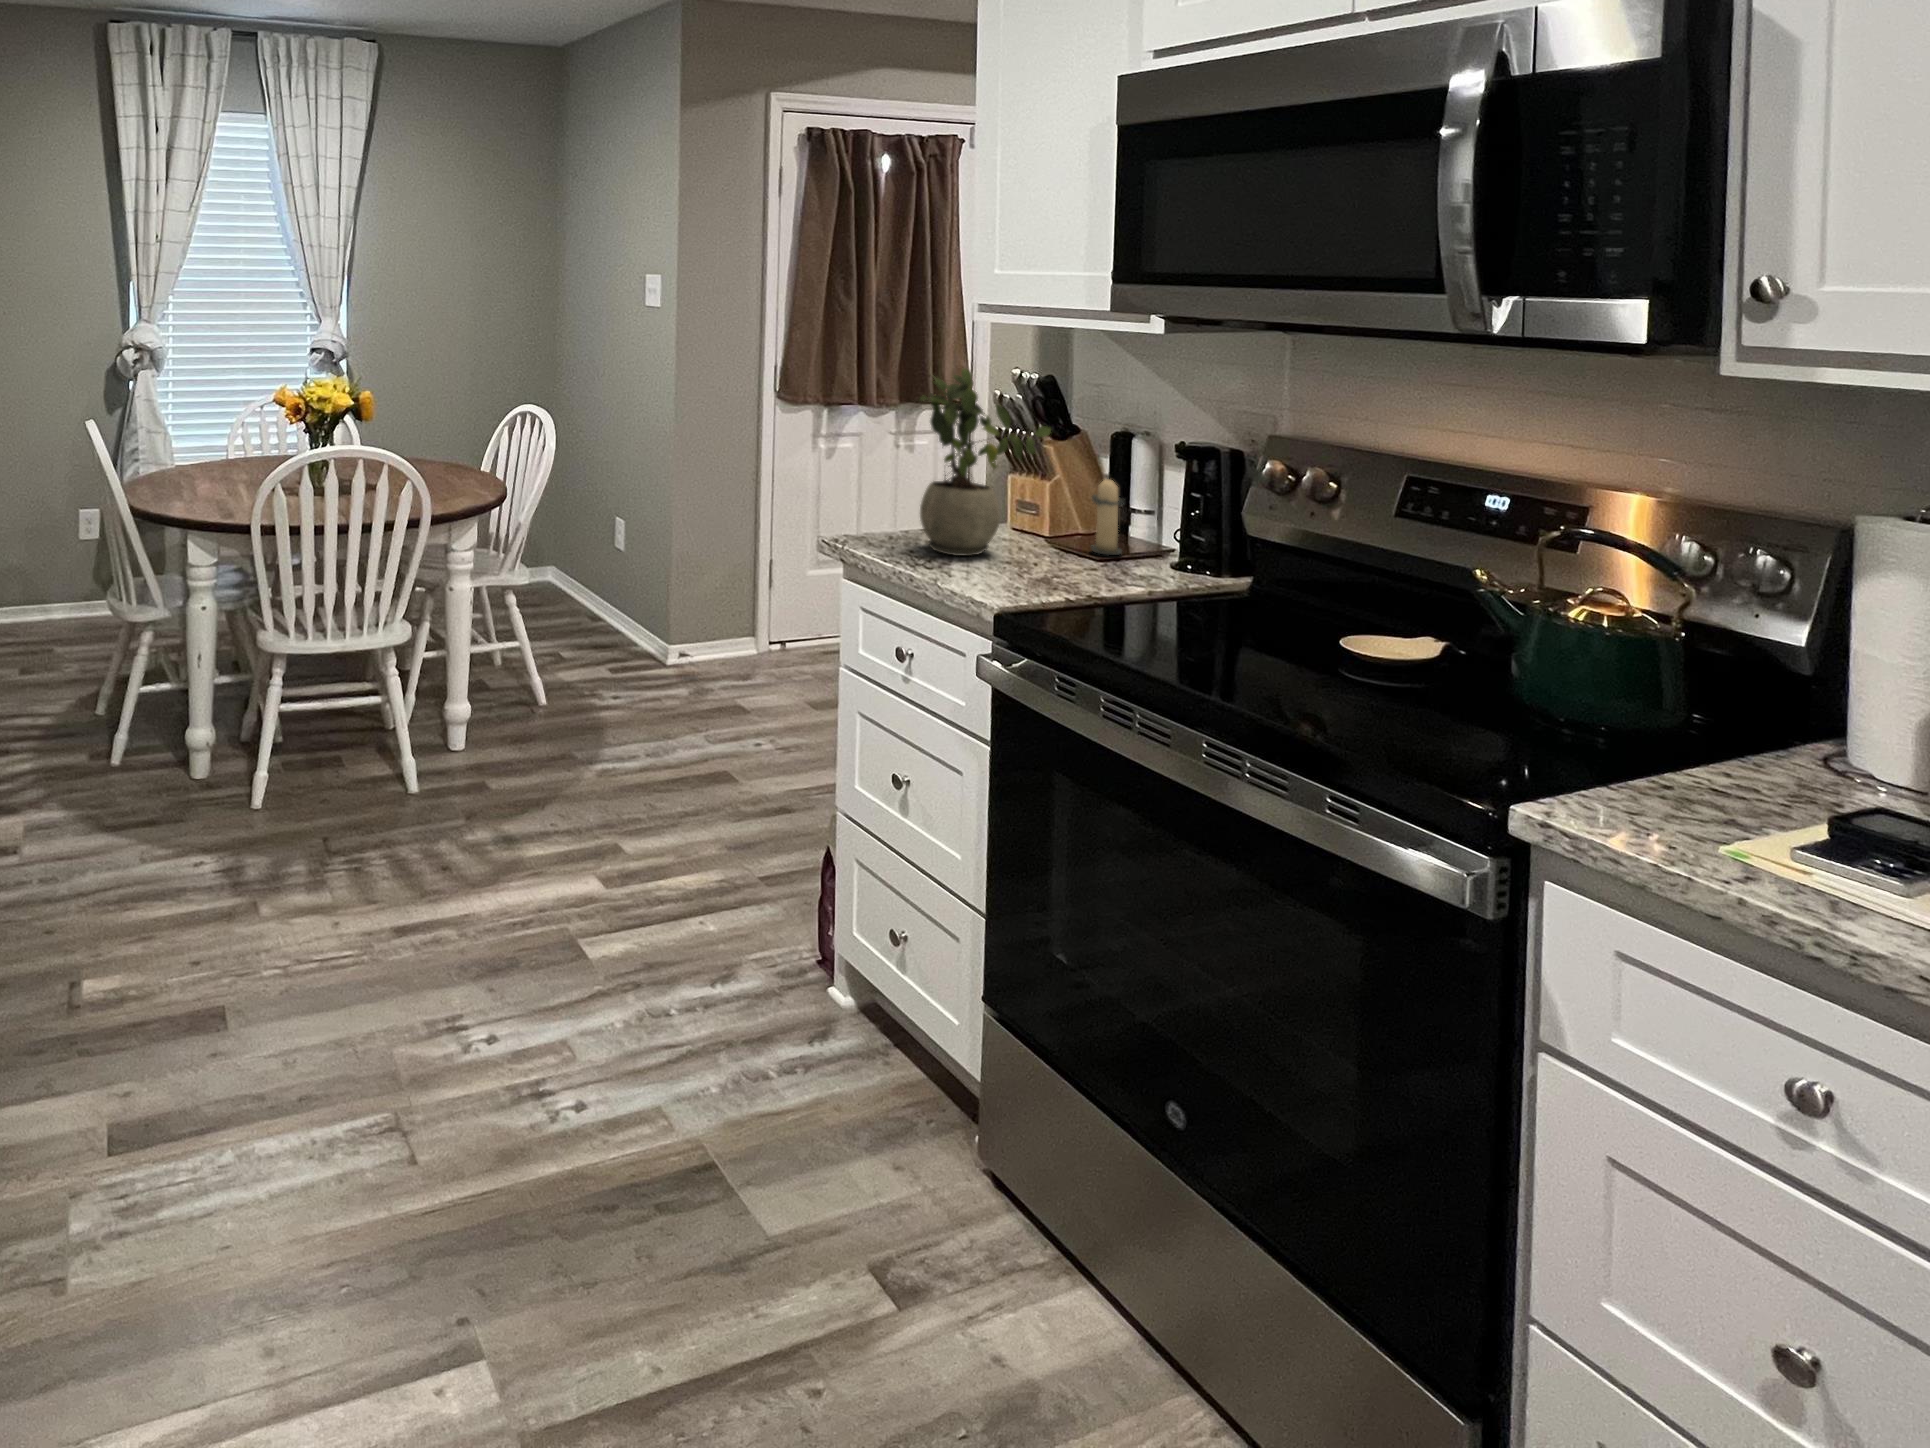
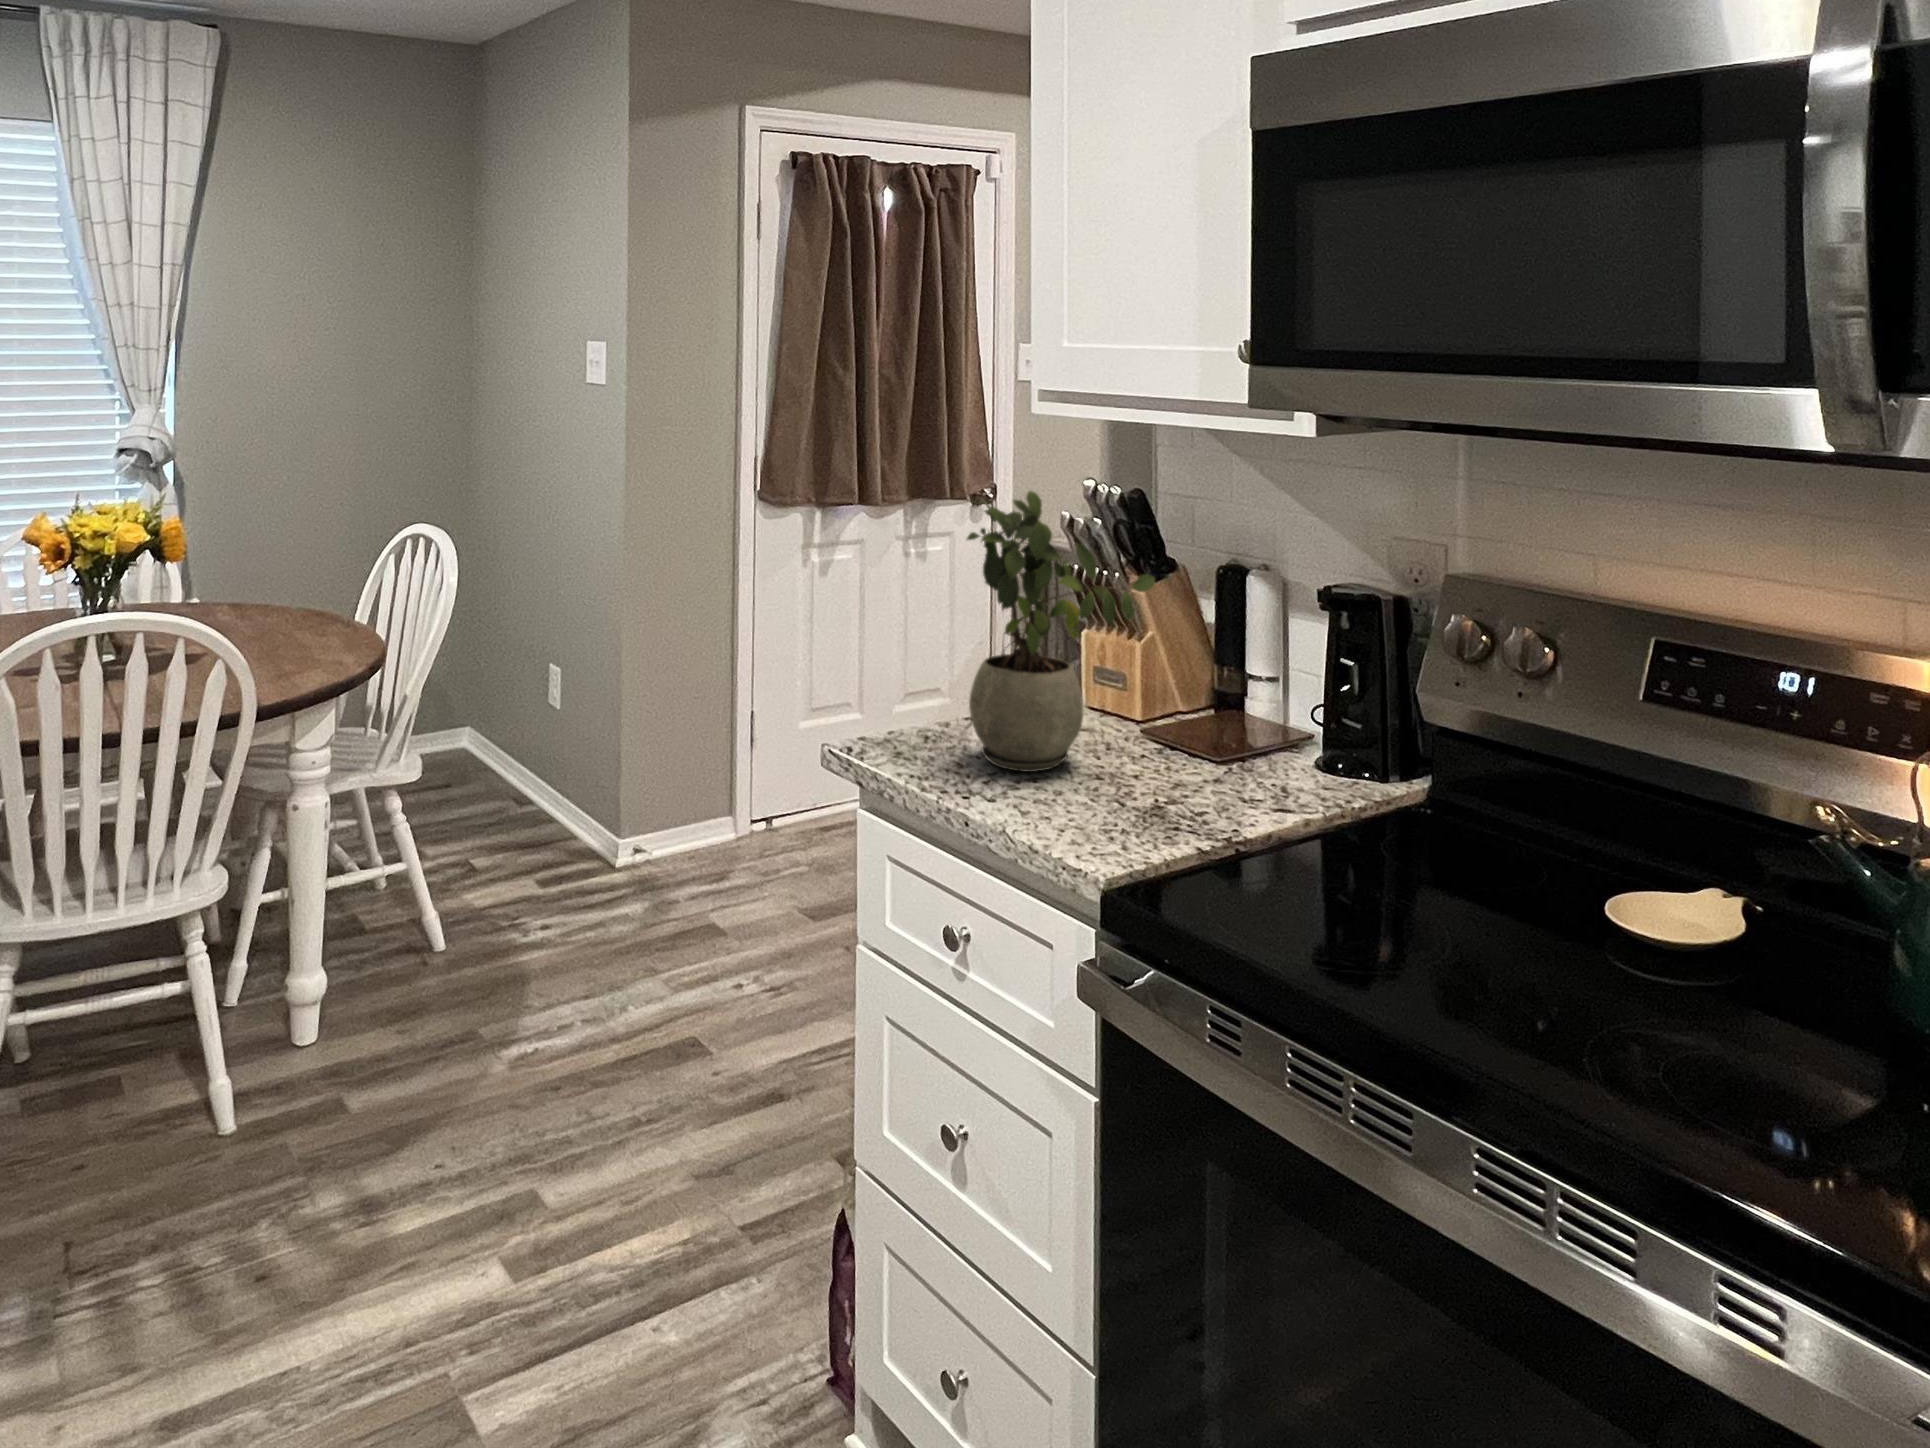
candle: present [1091,479,1124,555] -> none [1197,635,1255,756]

